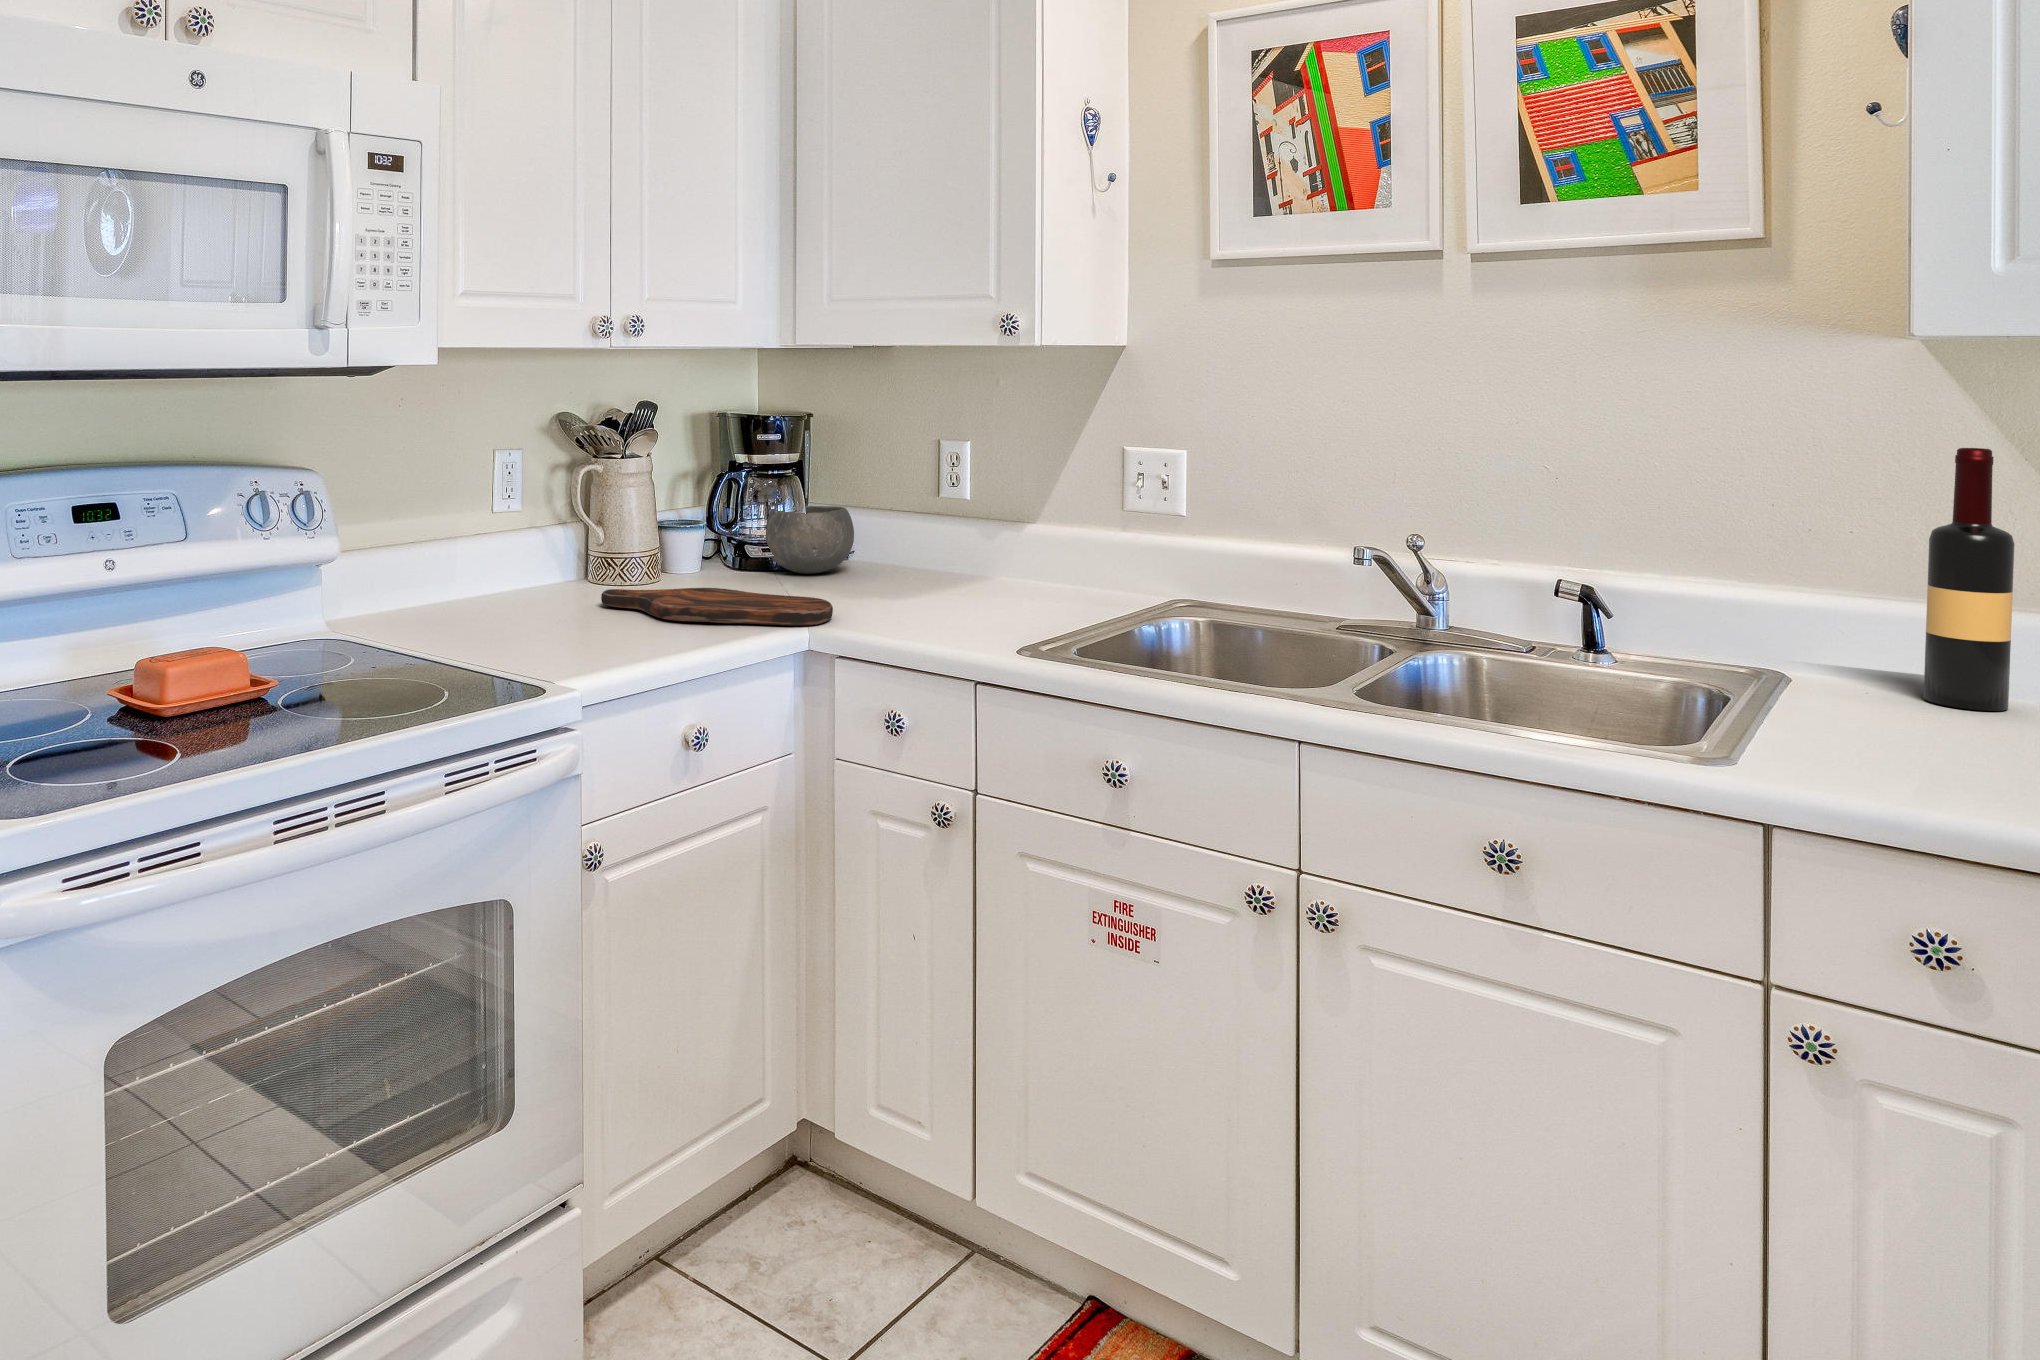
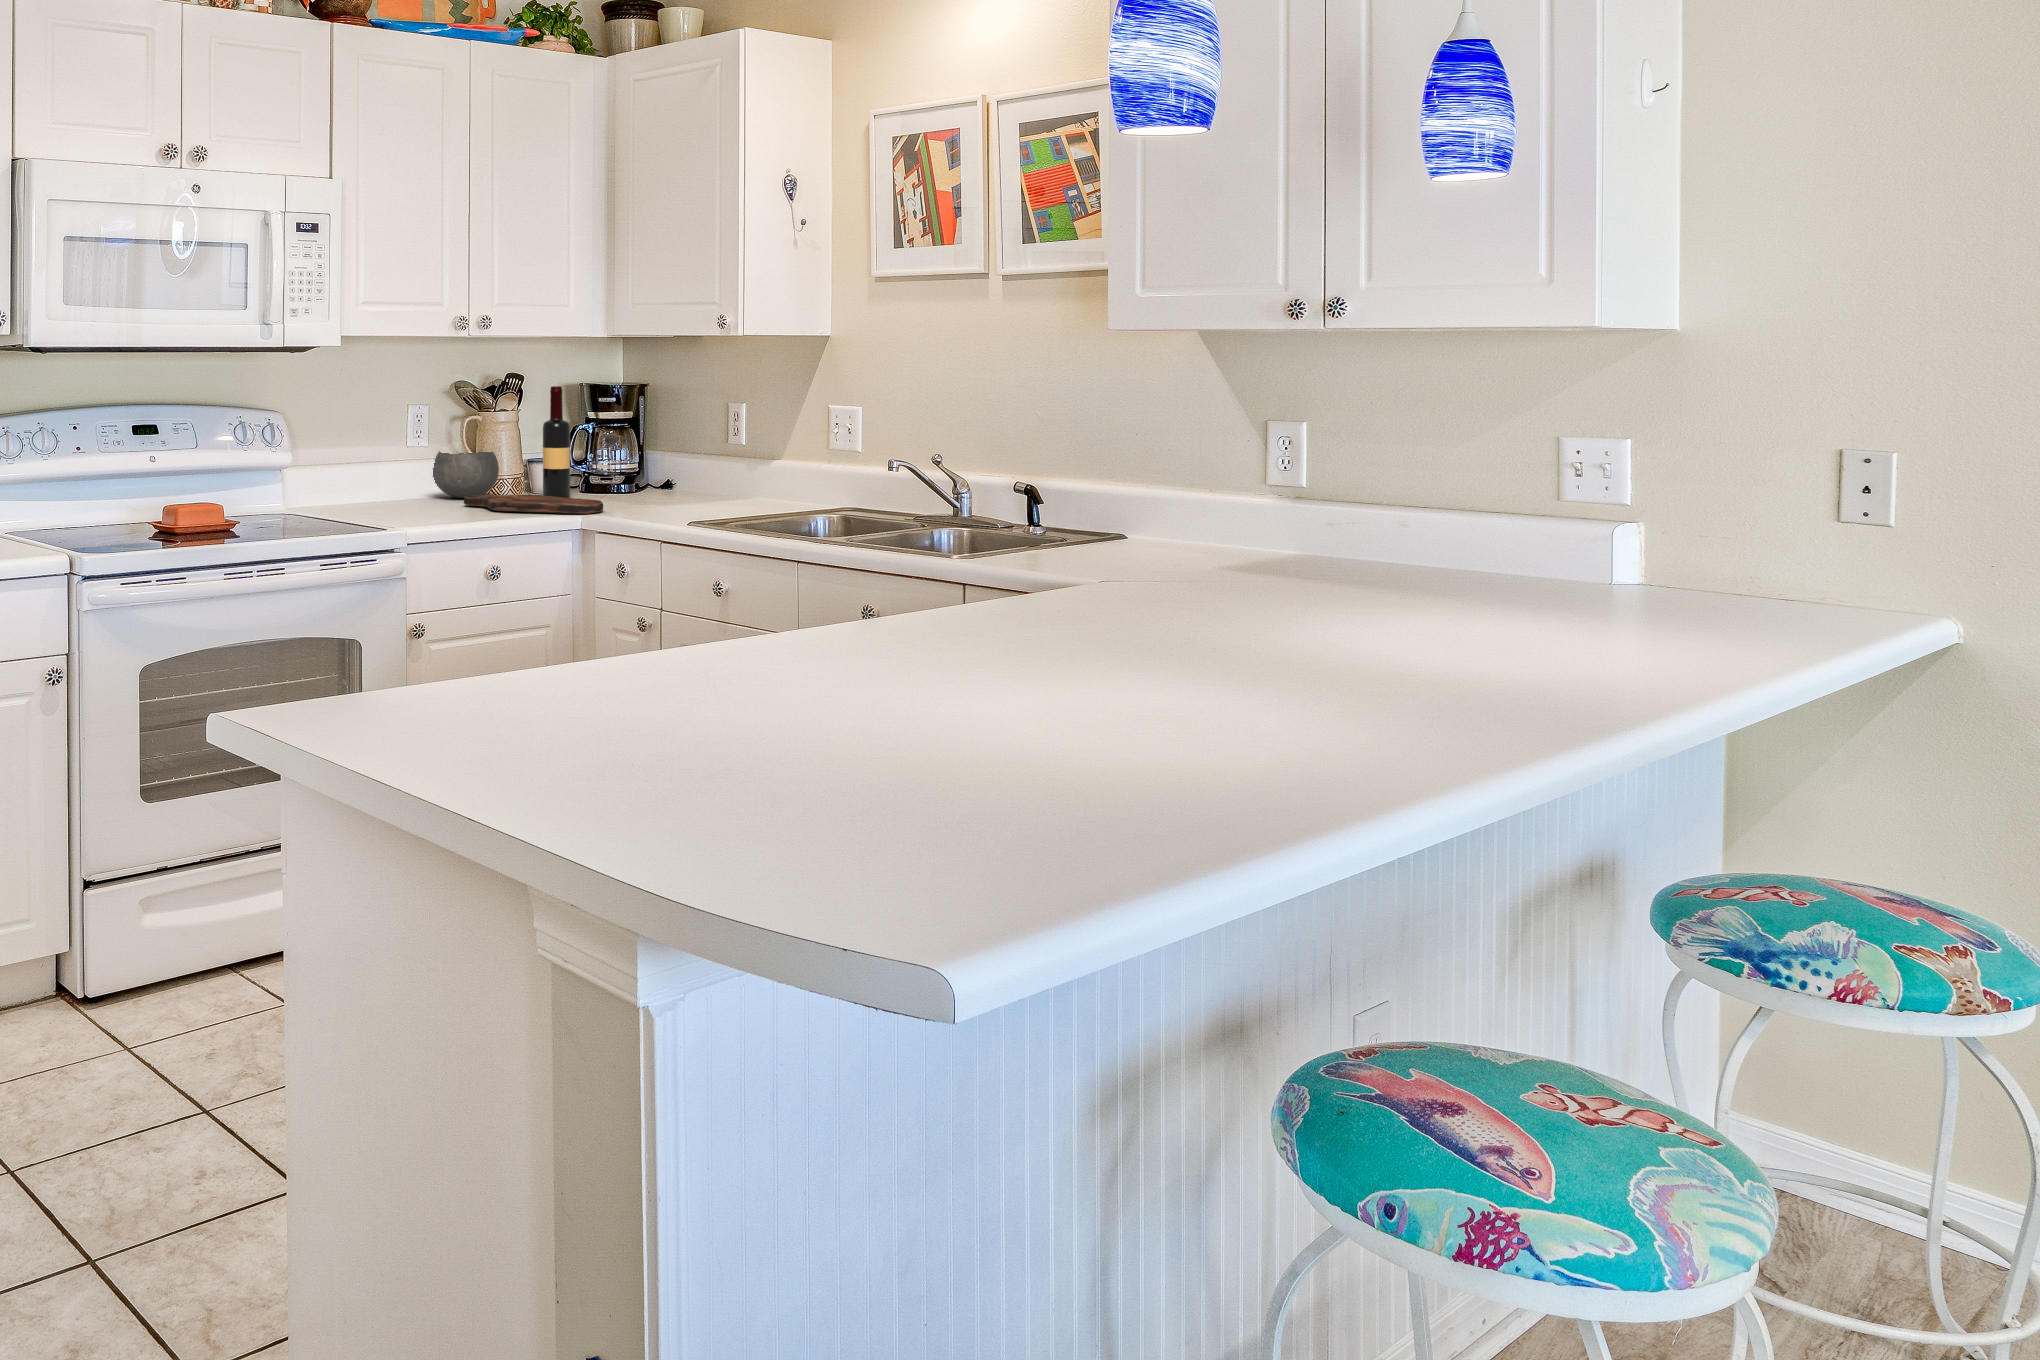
wine bottle: present [1924,448,2014,711] -> present [543,386,570,498]
bowl: present [766,506,854,574] -> present [433,451,499,498]

